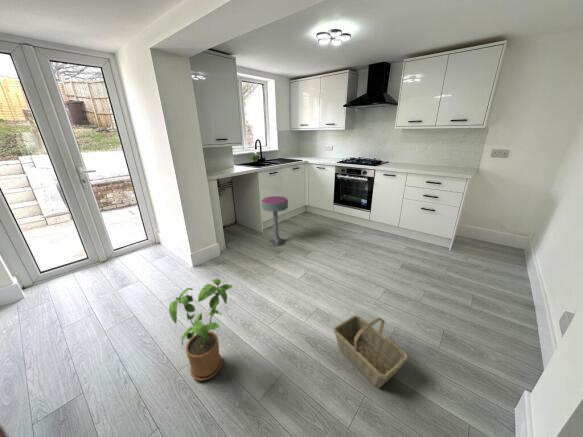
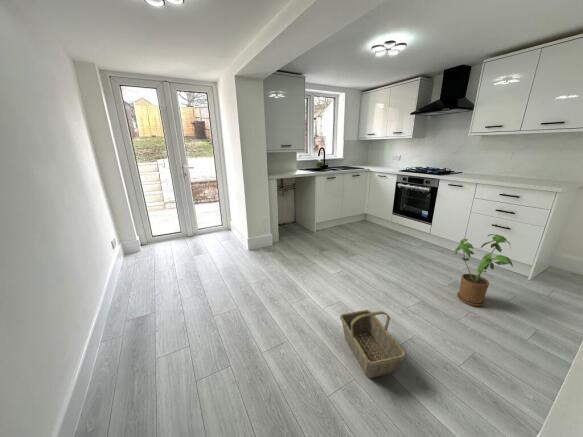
bar stool: present [262,196,288,246] -> none [313,199,338,245]
house plant: present [169,279,233,381] -> present [455,234,513,306]

